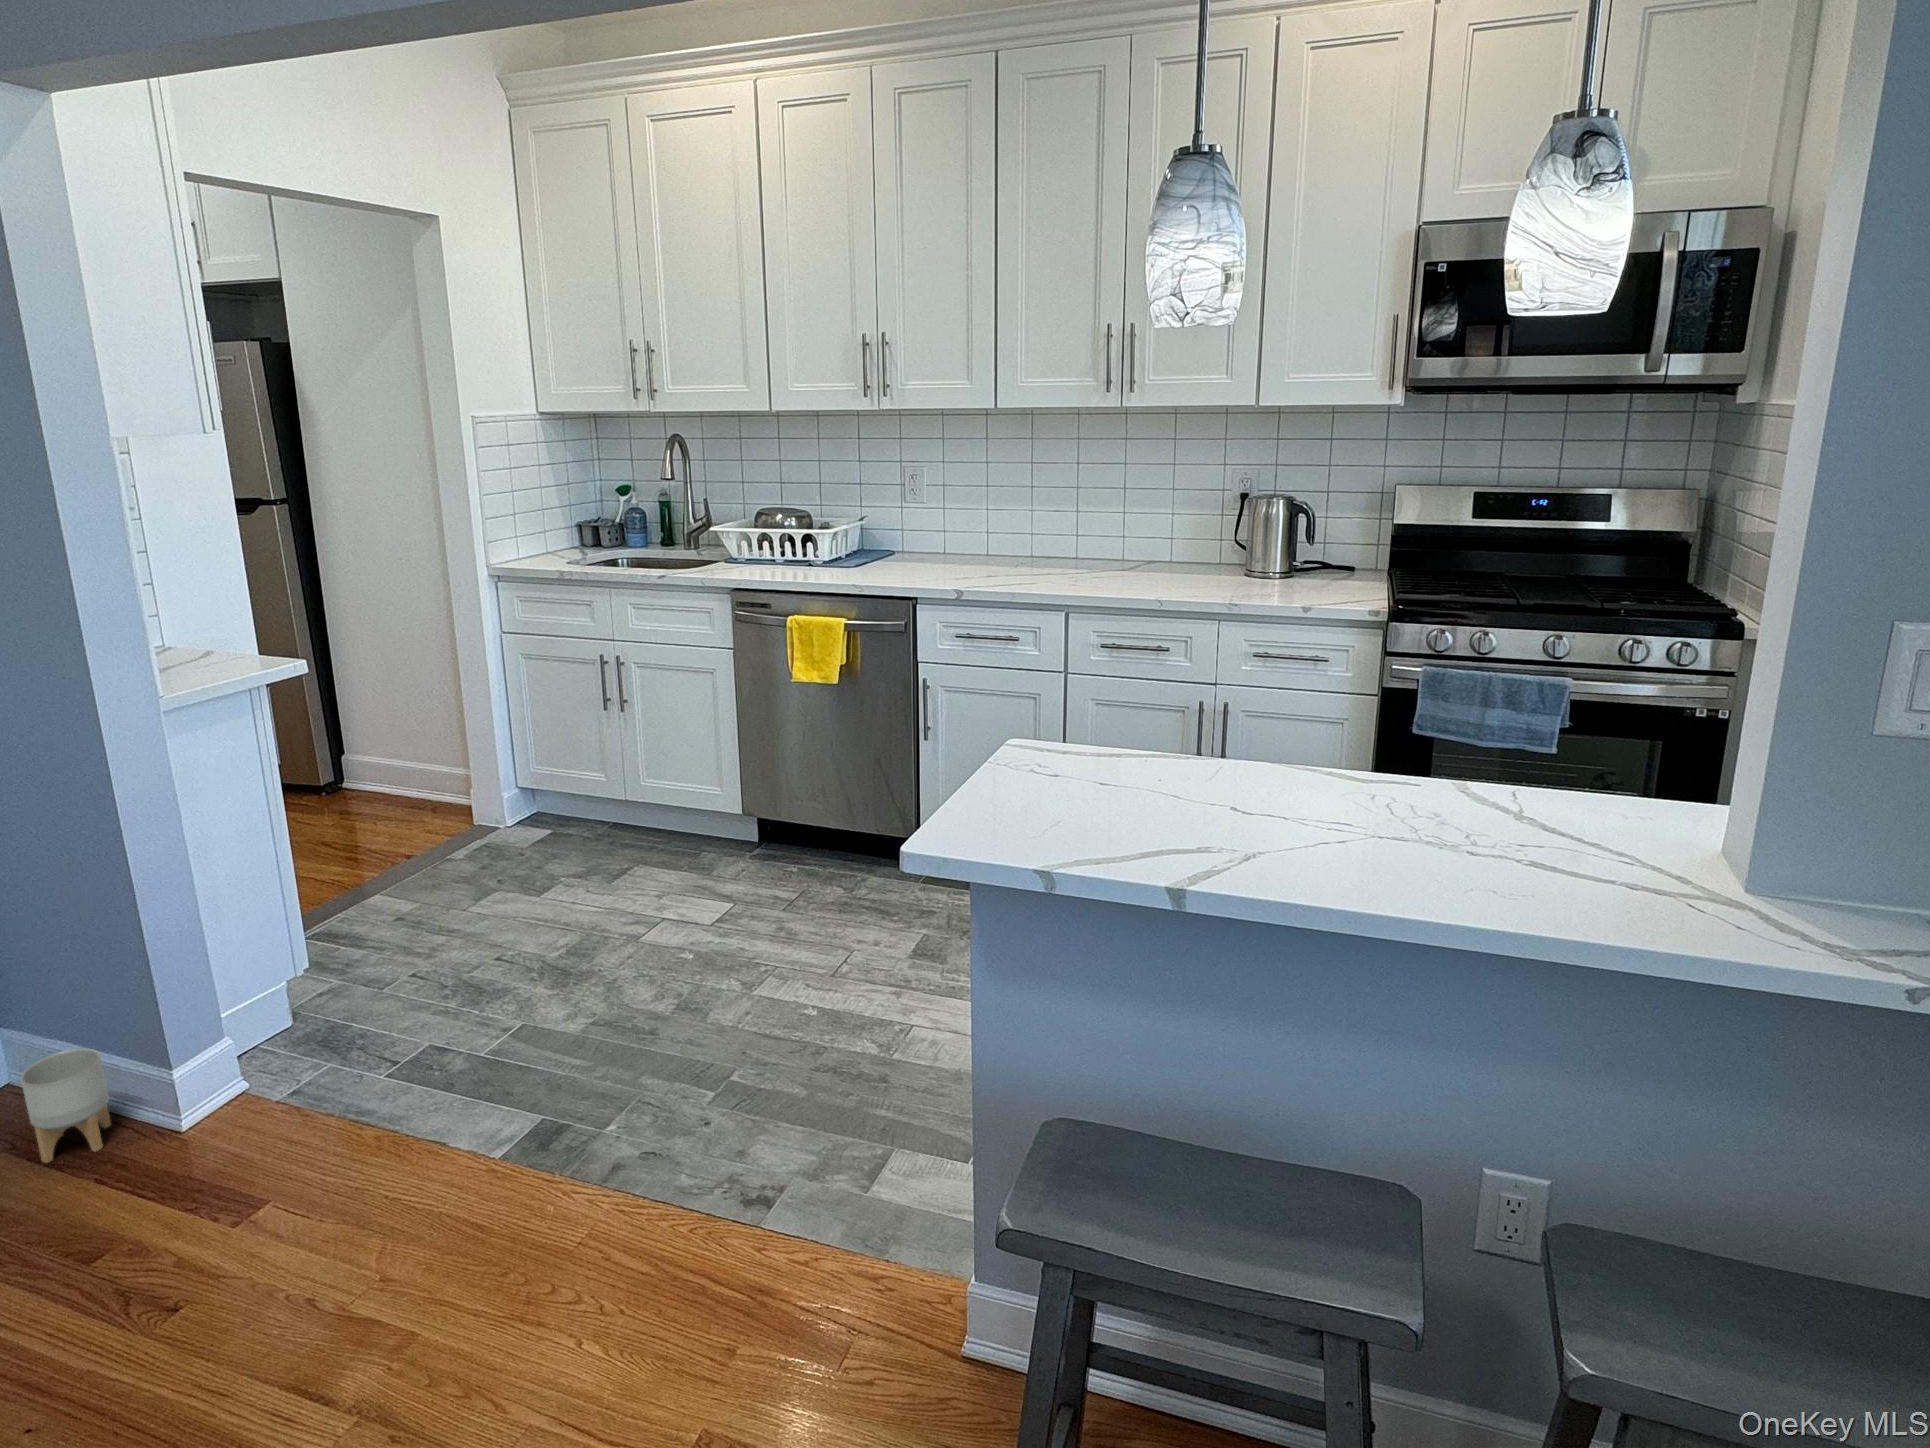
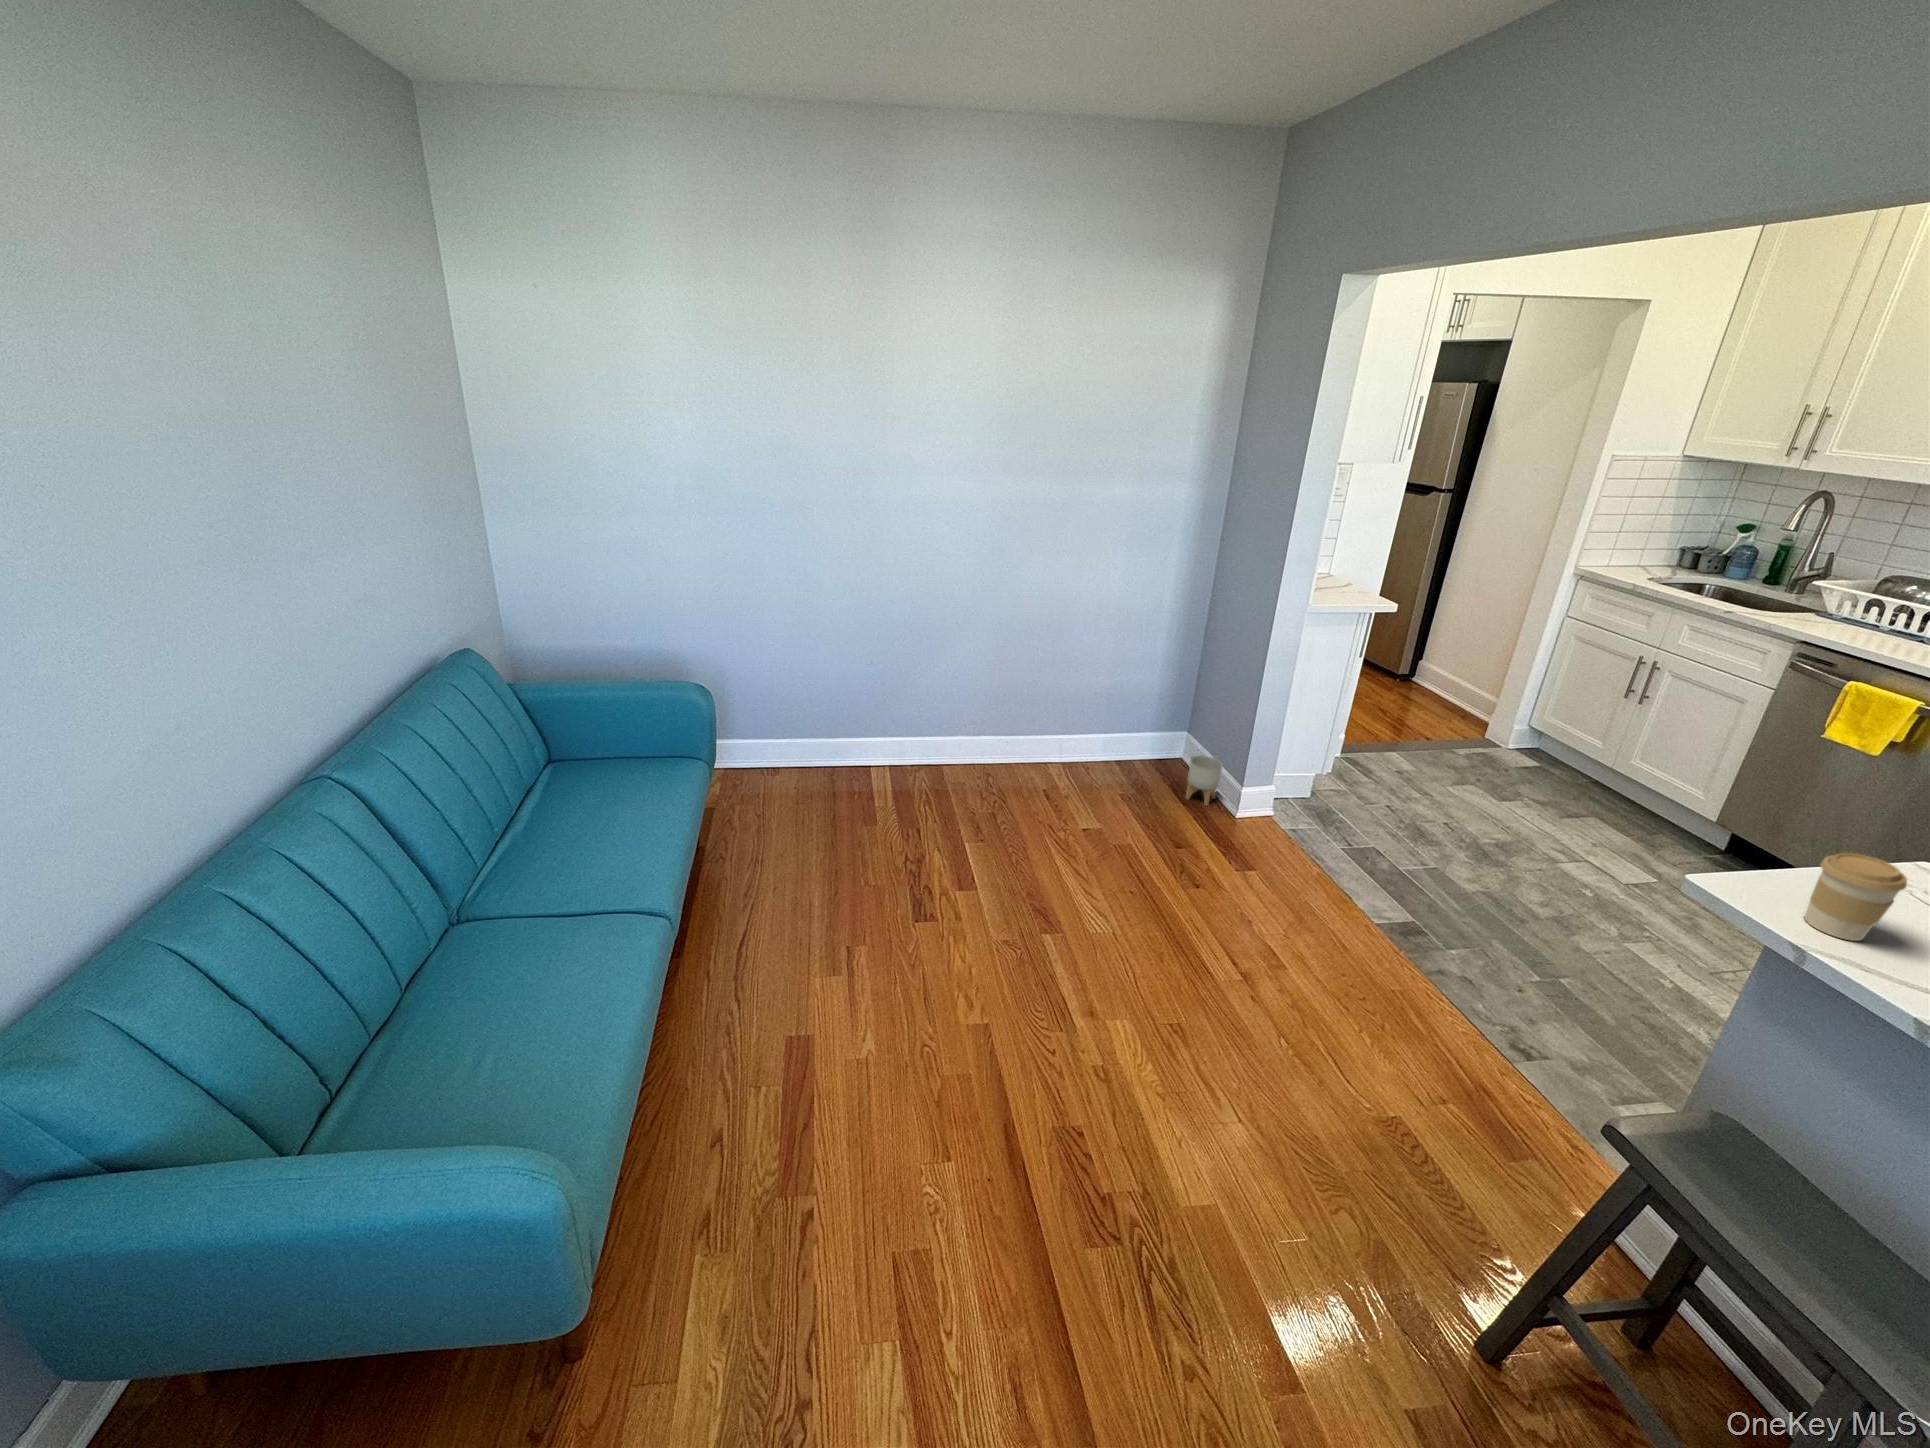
coffee cup: none [995,734,1066,842] -> present [1804,853,1907,941]

